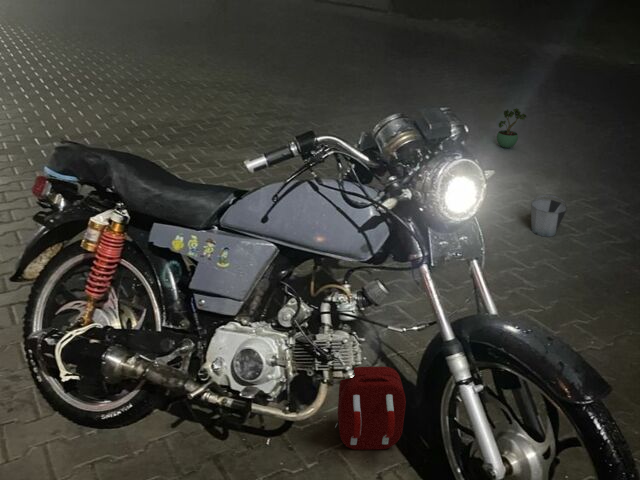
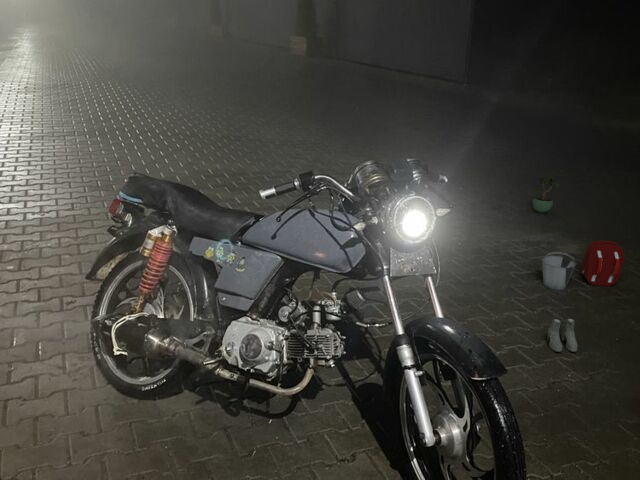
boots: none [555,272,591,313] -> present [547,317,577,352]
backpack: present [335,367,406,450] -> present [581,240,624,286]

